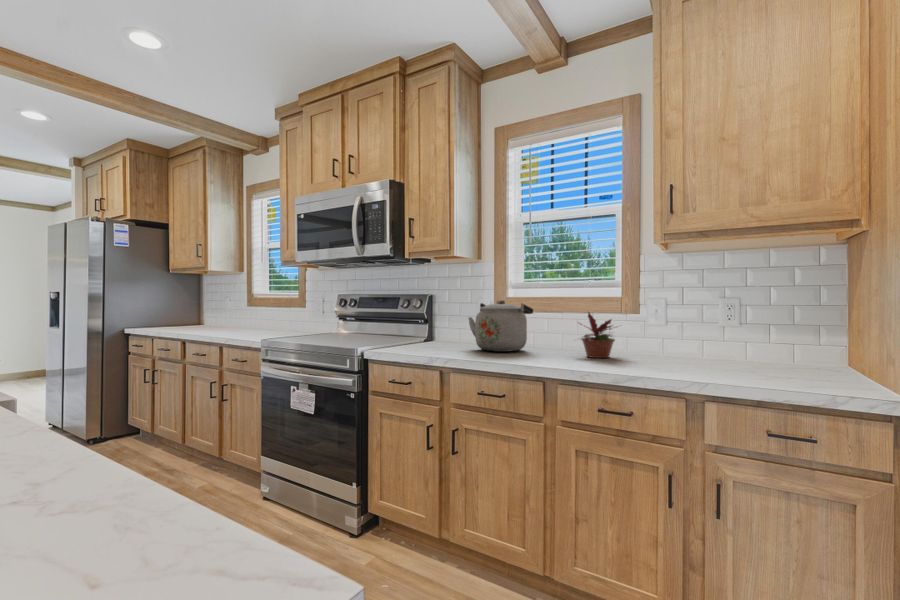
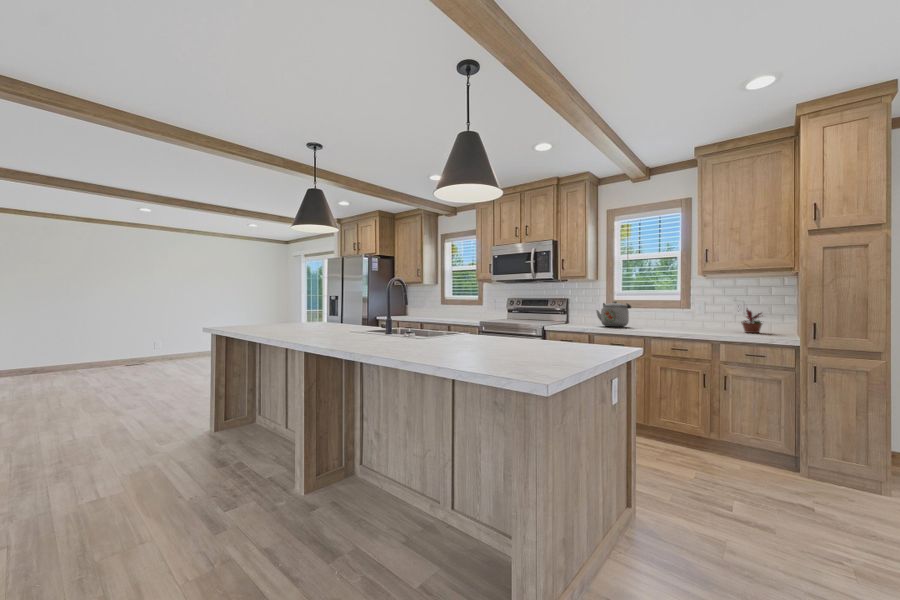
potted plant: present [580,312,615,358] -> present [741,310,762,333]

